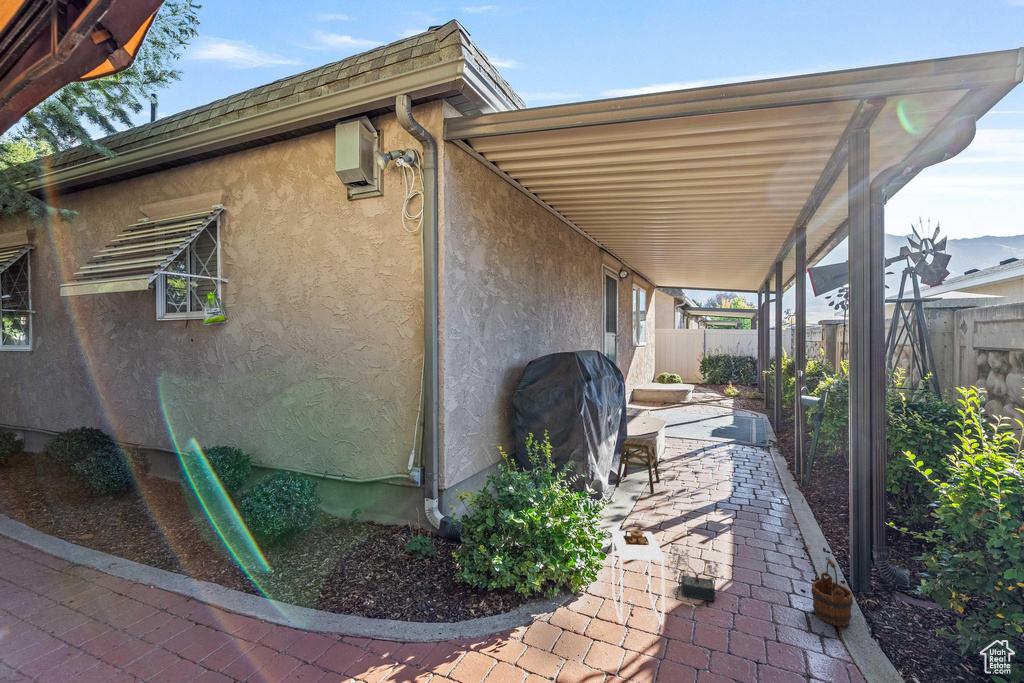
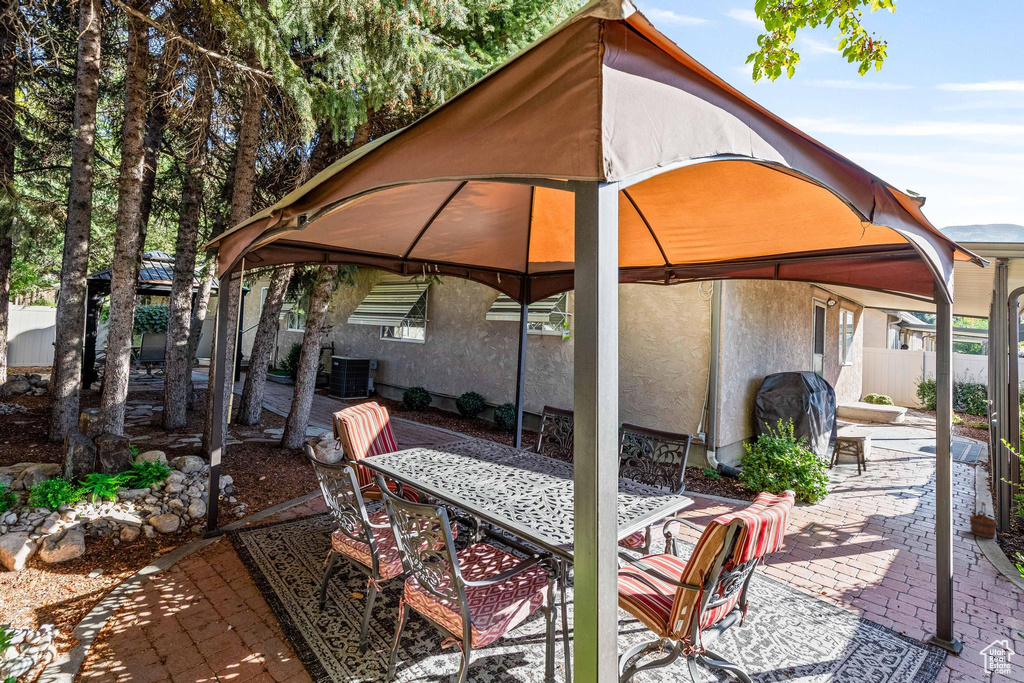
side table: present [612,530,664,625] -> none [835,472,870,521]
decorative plant: present [668,545,724,601] -> none [871,488,910,520]

